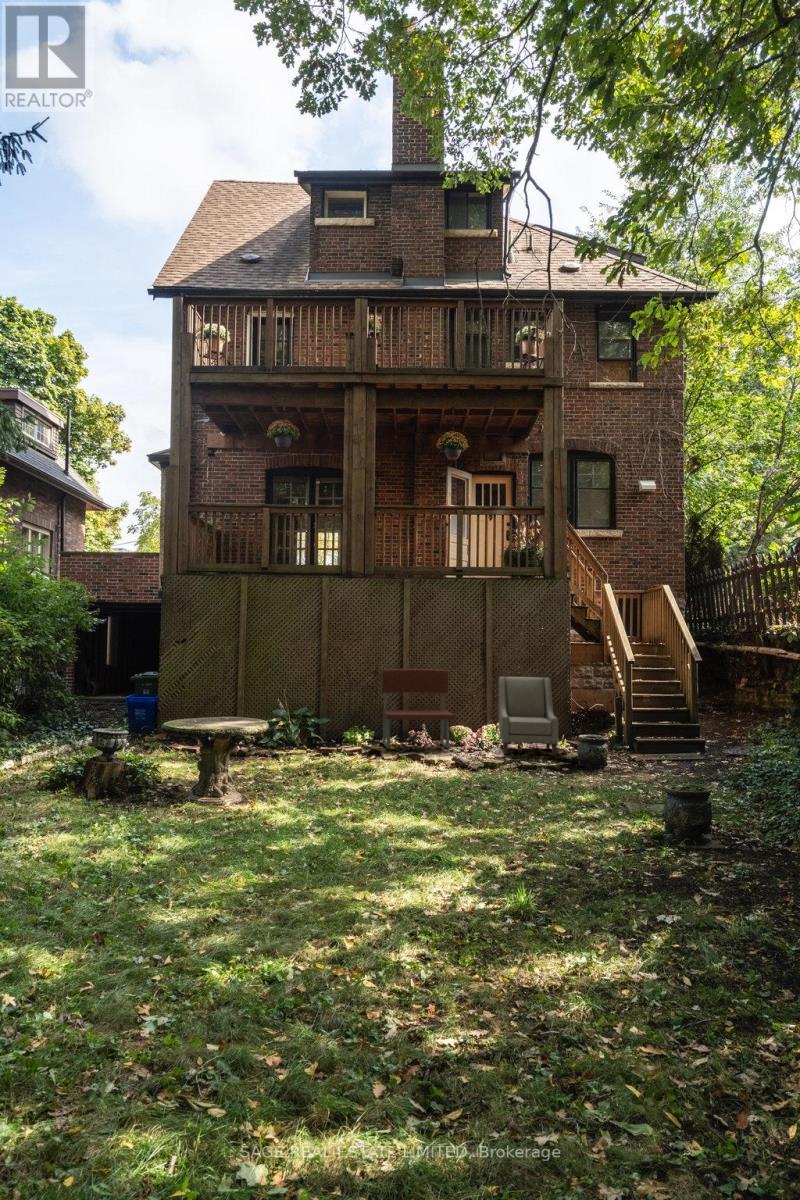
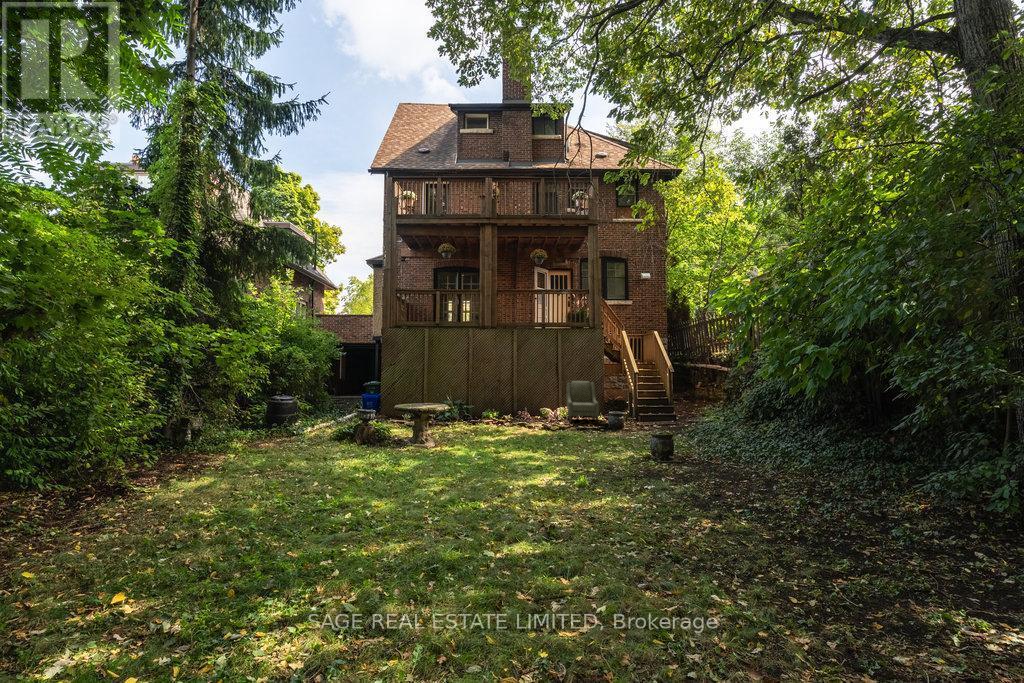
bench: present [382,669,455,749] -> none [503,378,543,421]

